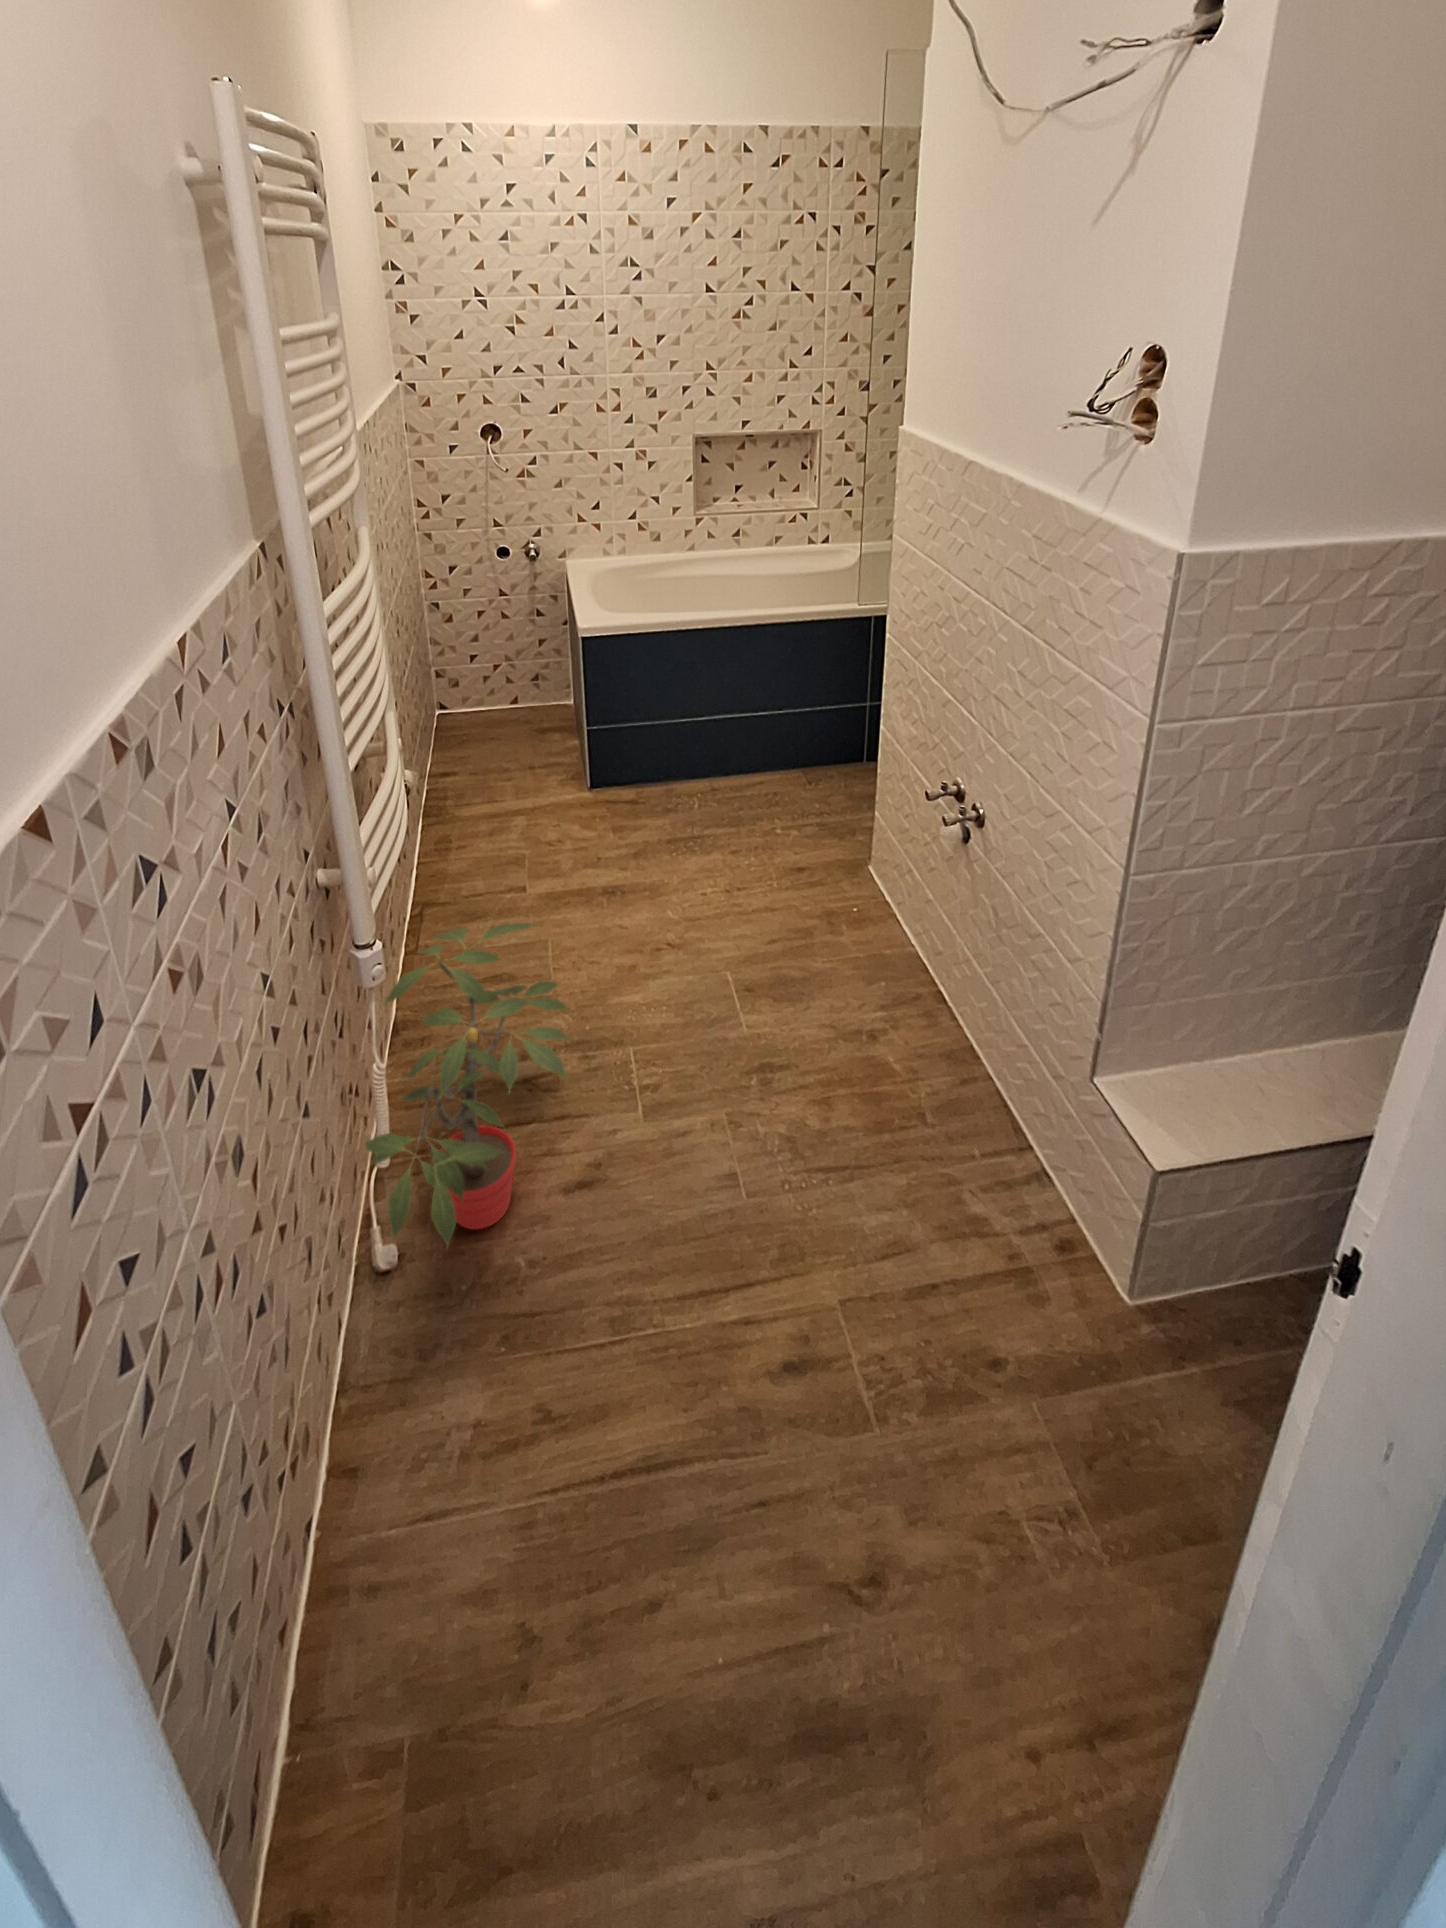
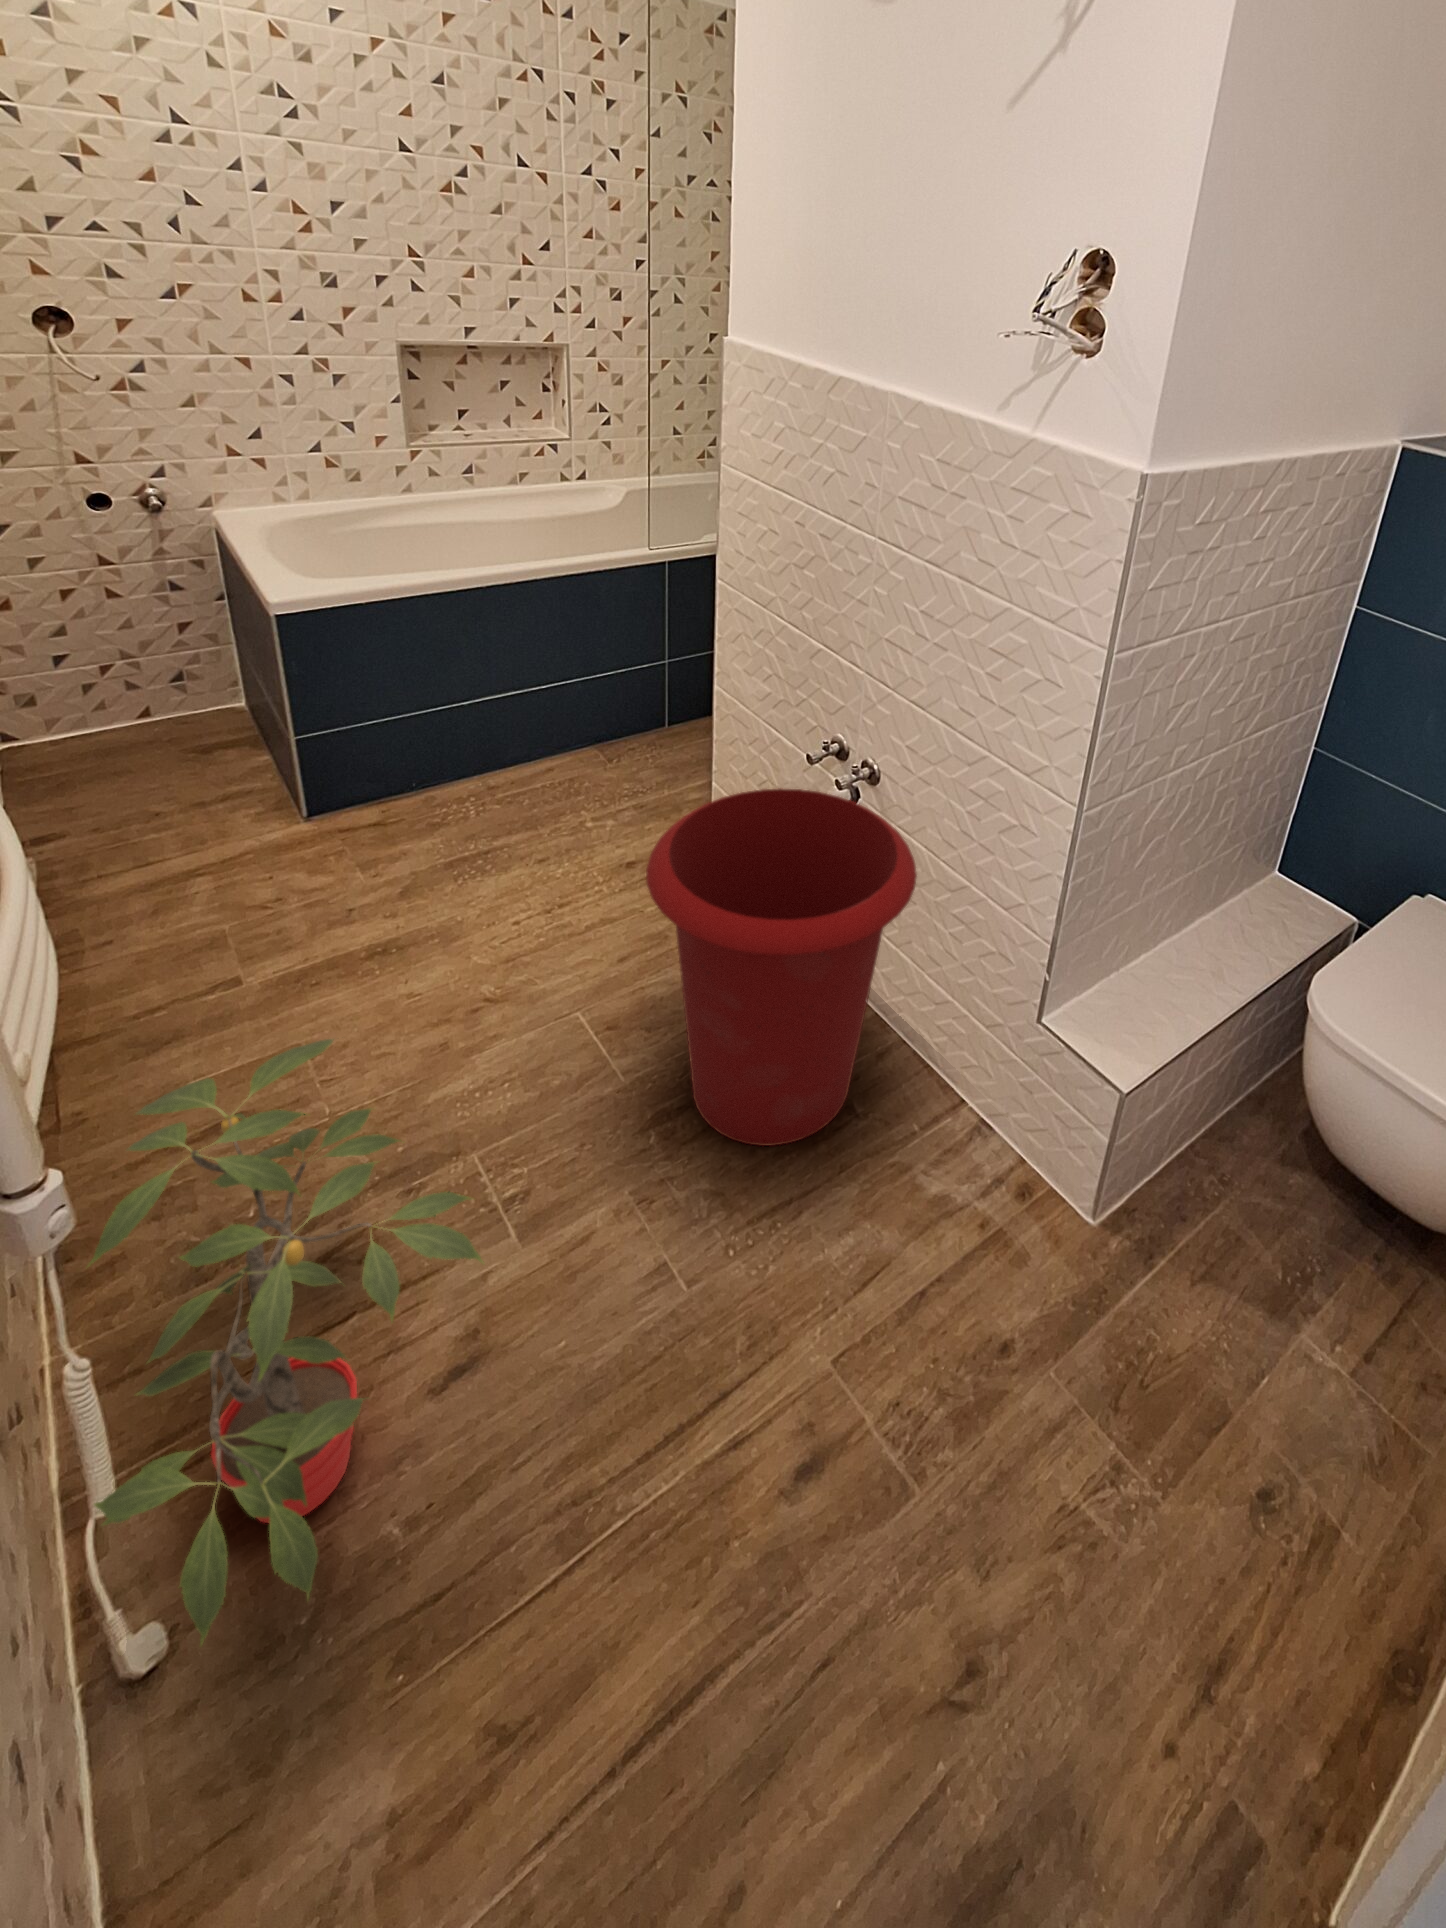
waste bin: none [758,813,989,1123] -> present [646,788,917,1146]

